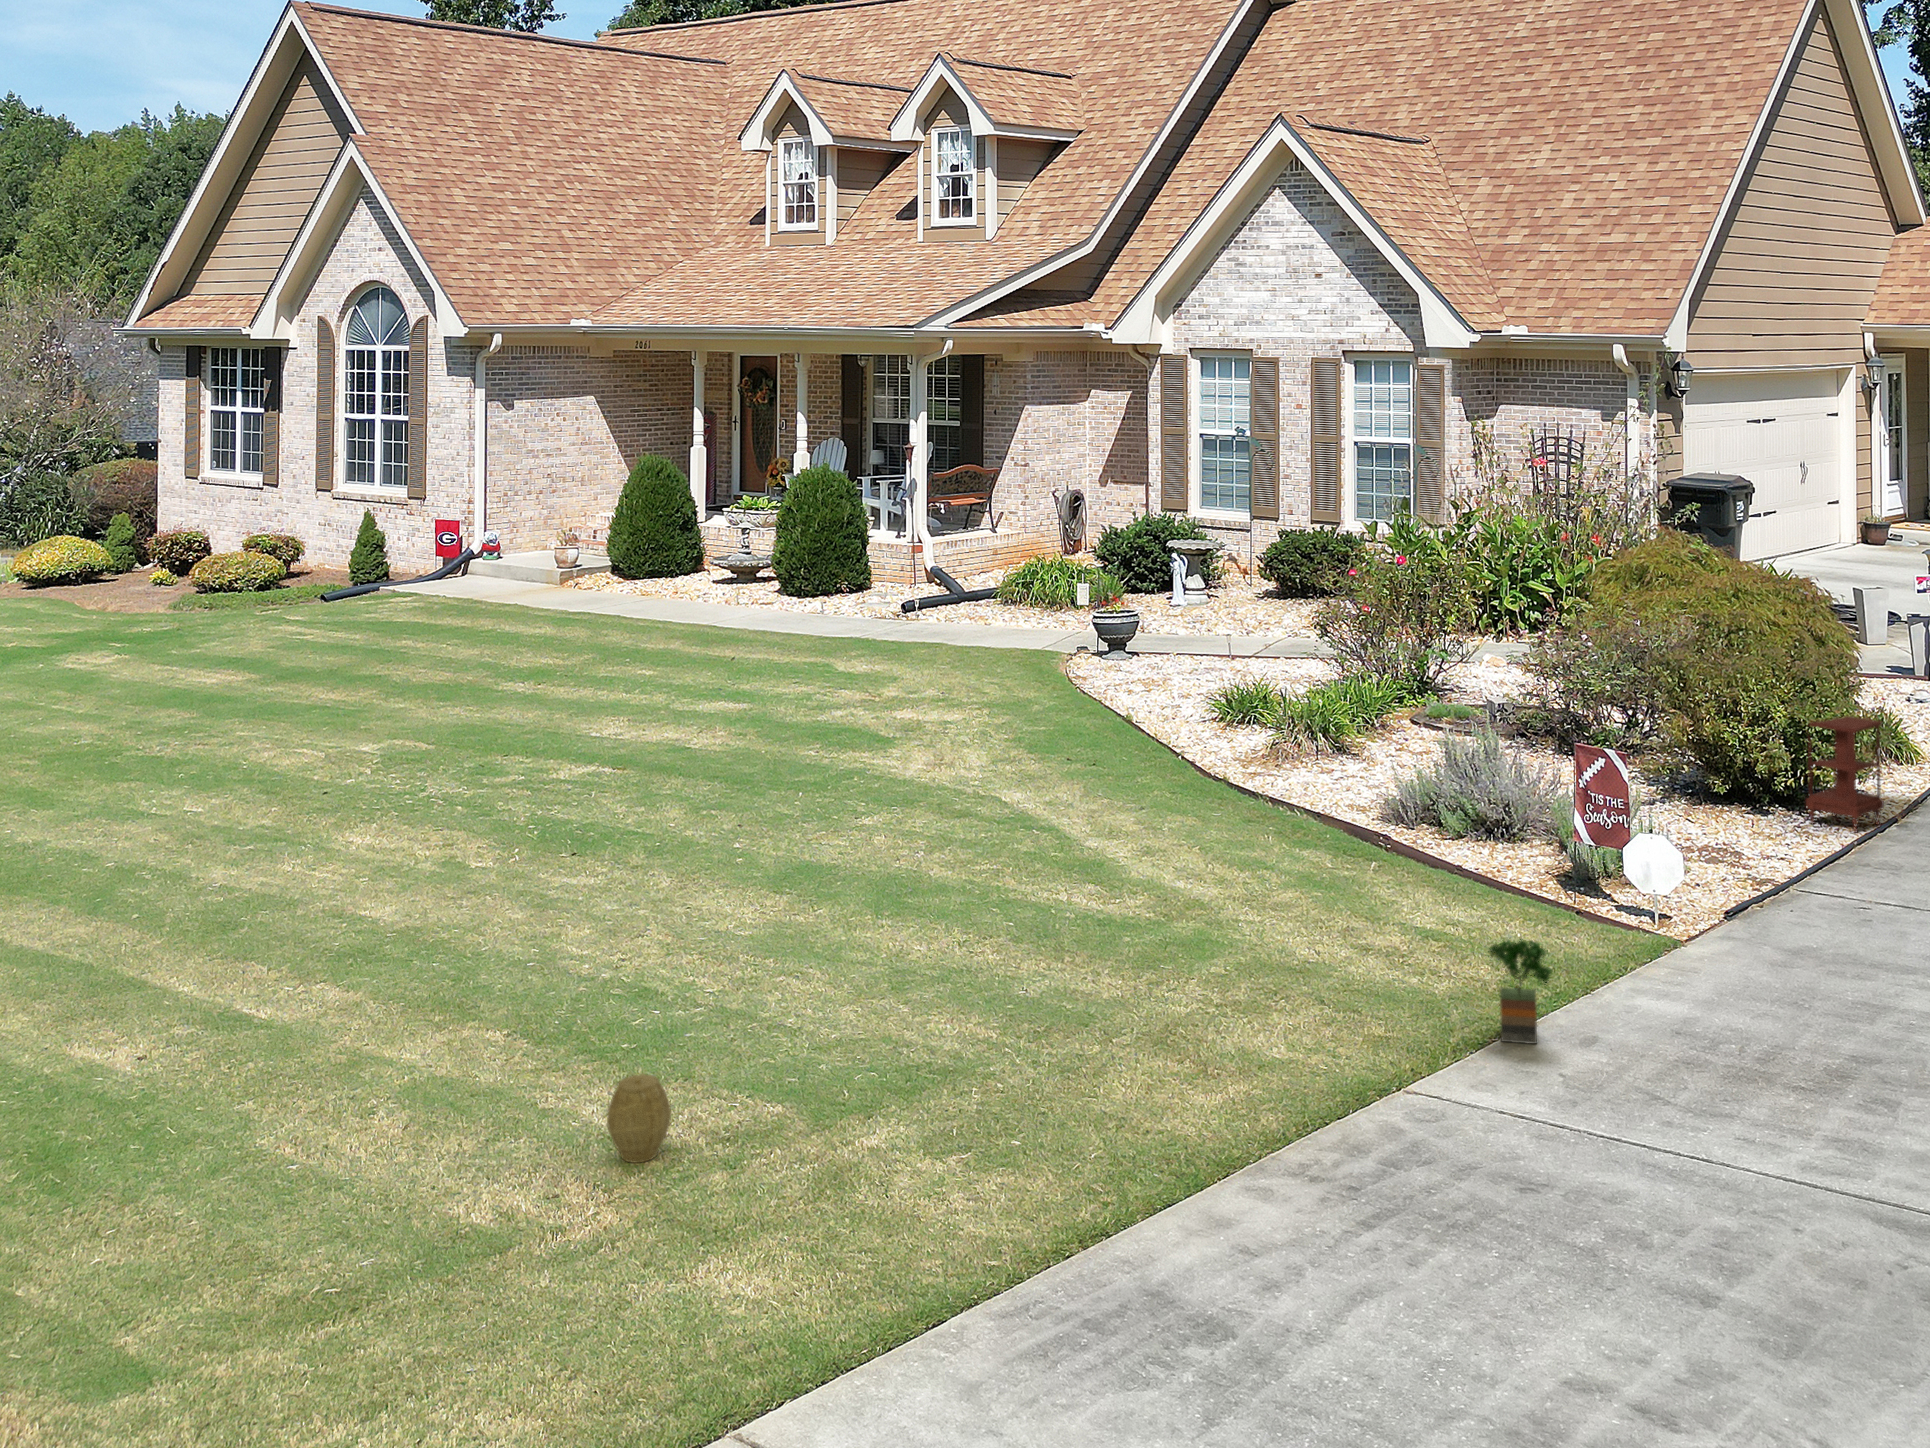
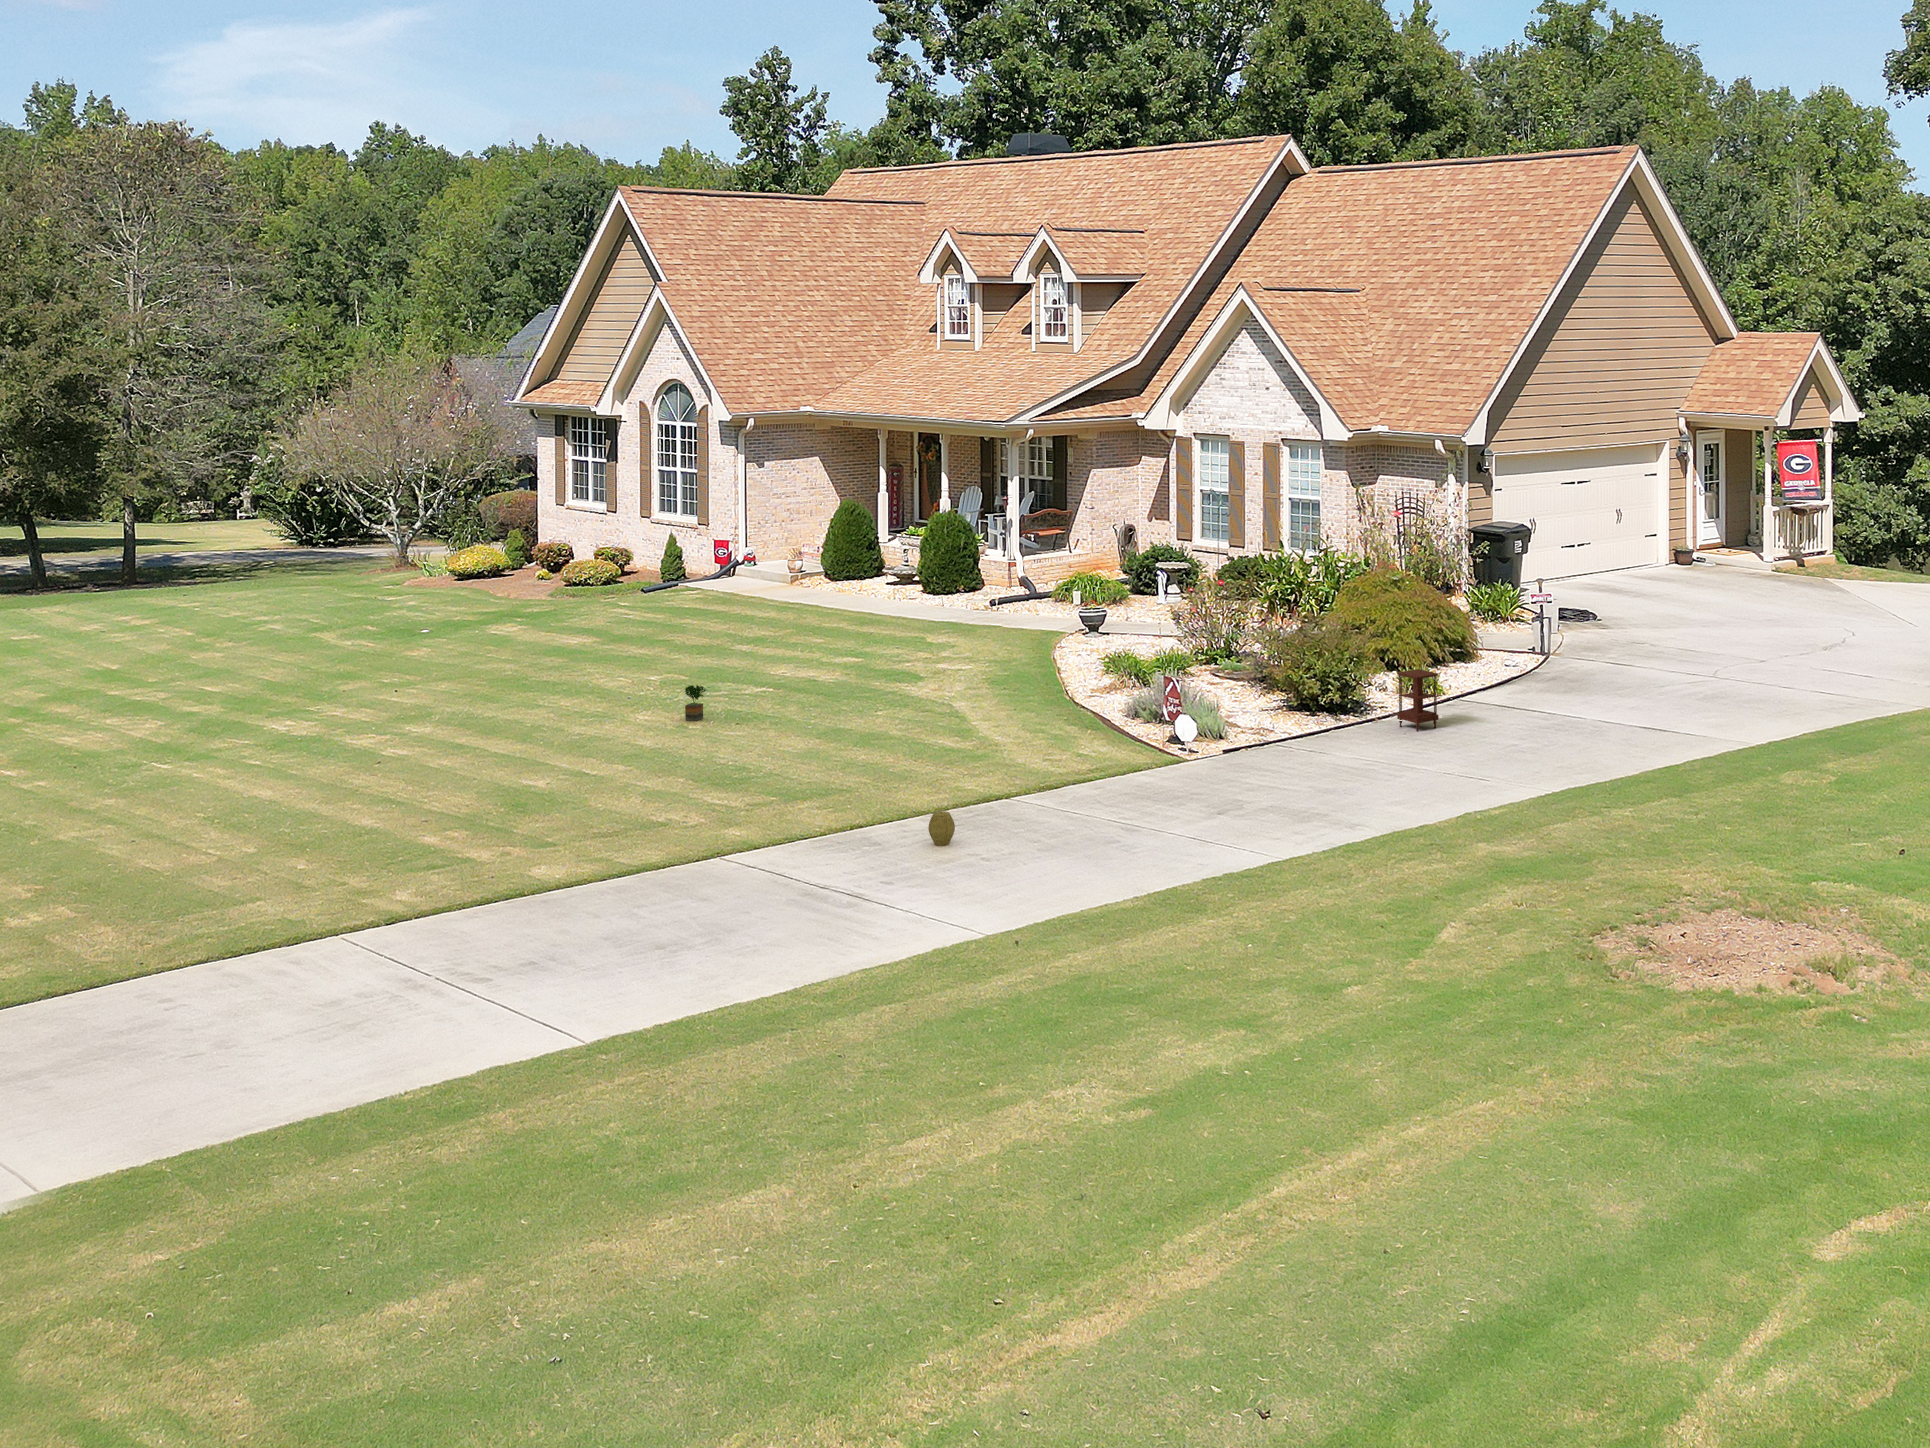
potted tree: present [1488,939,1552,1044] -> present [685,685,706,721]
woven basket: present [607,1074,671,1163] -> present [928,811,955,846]

